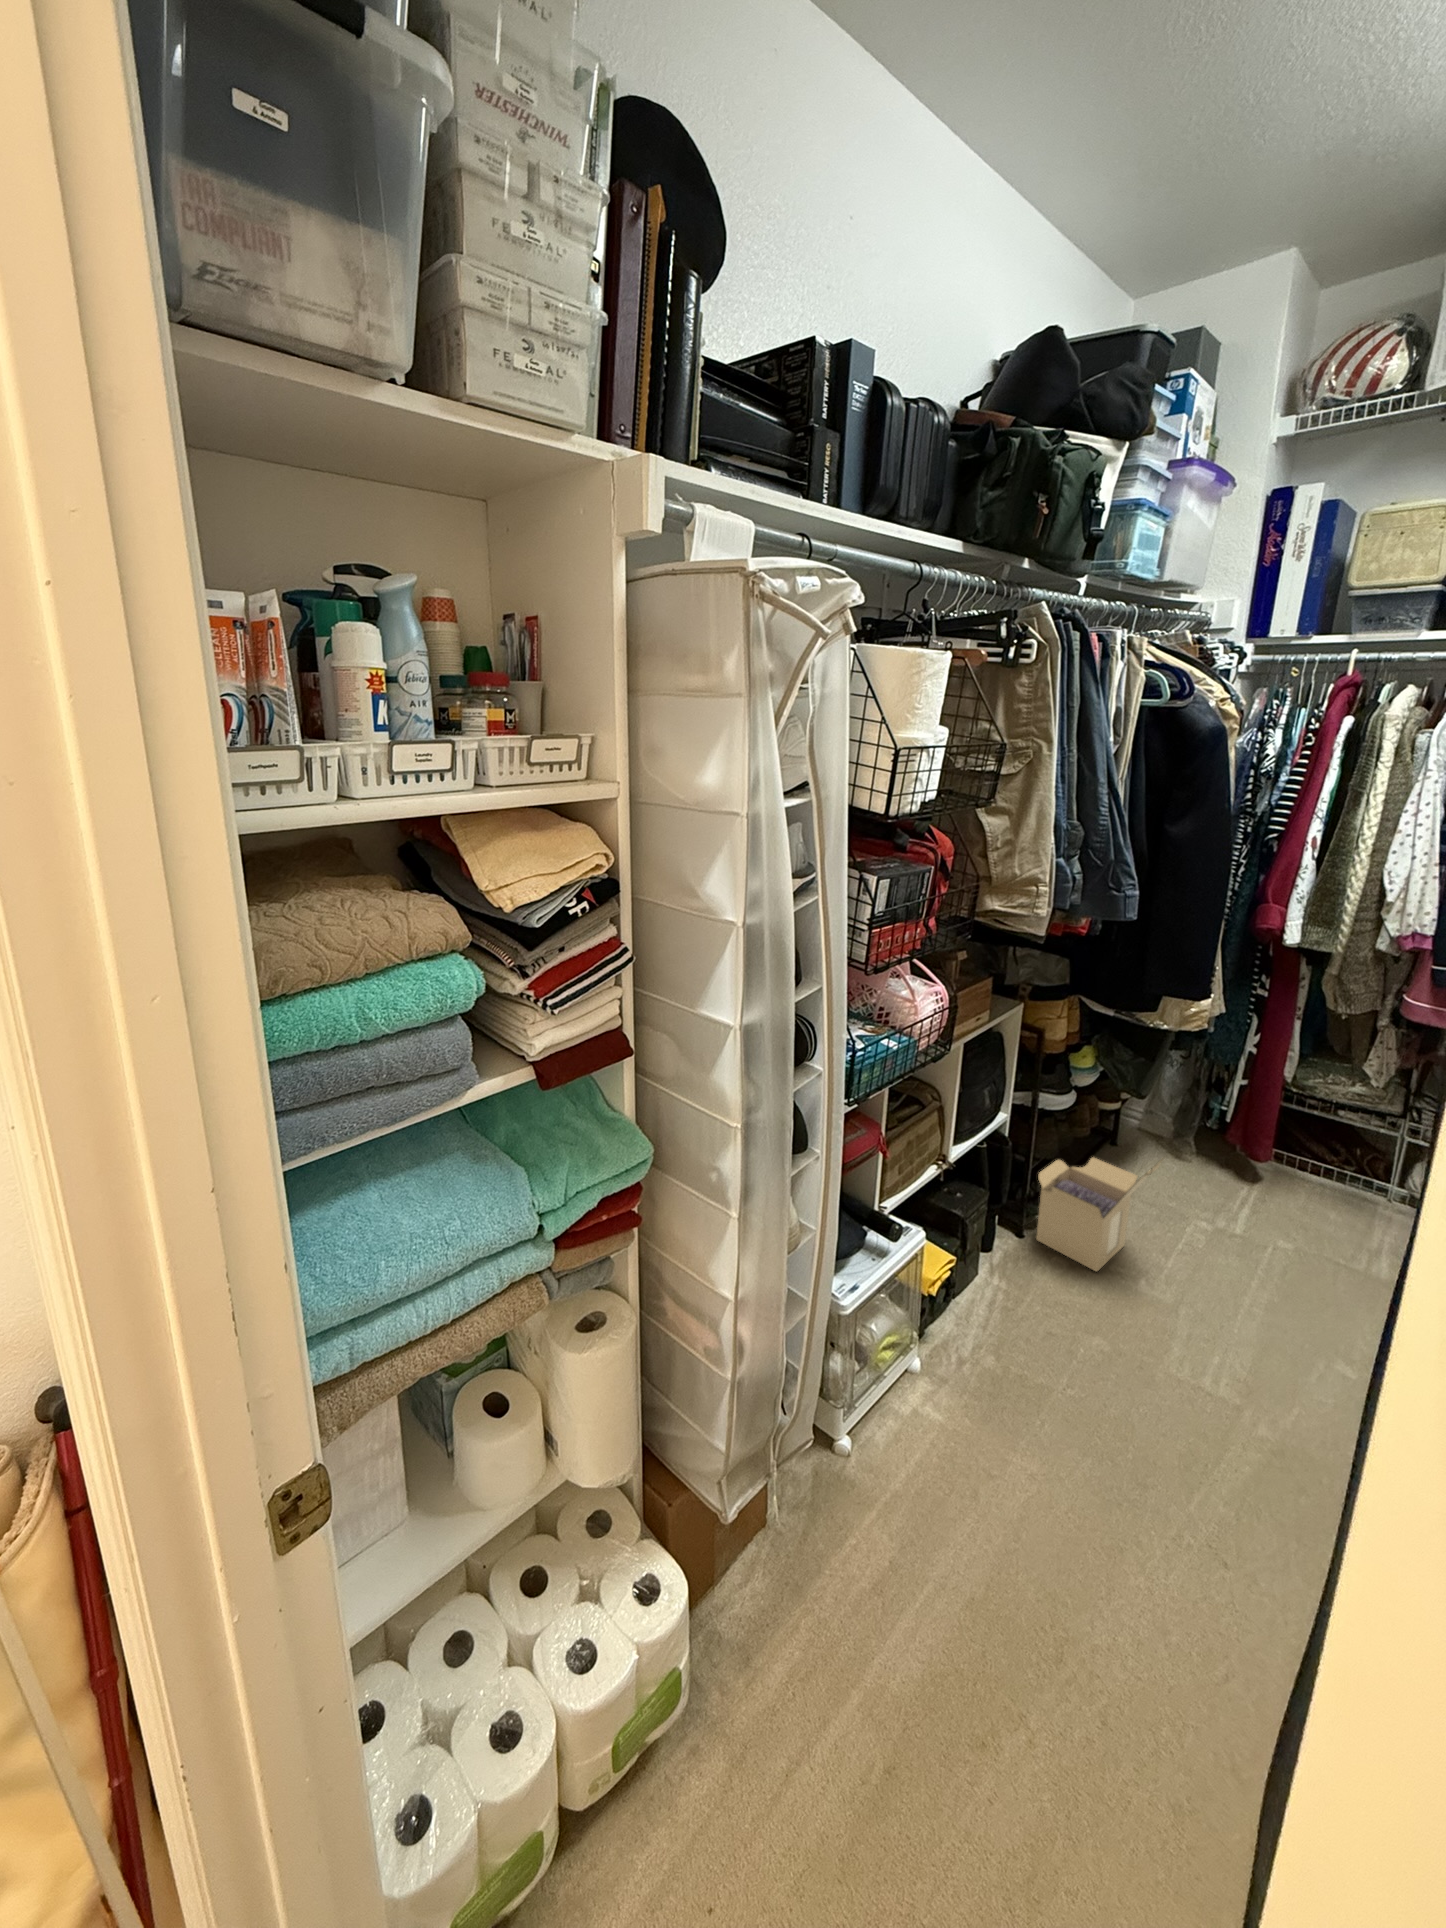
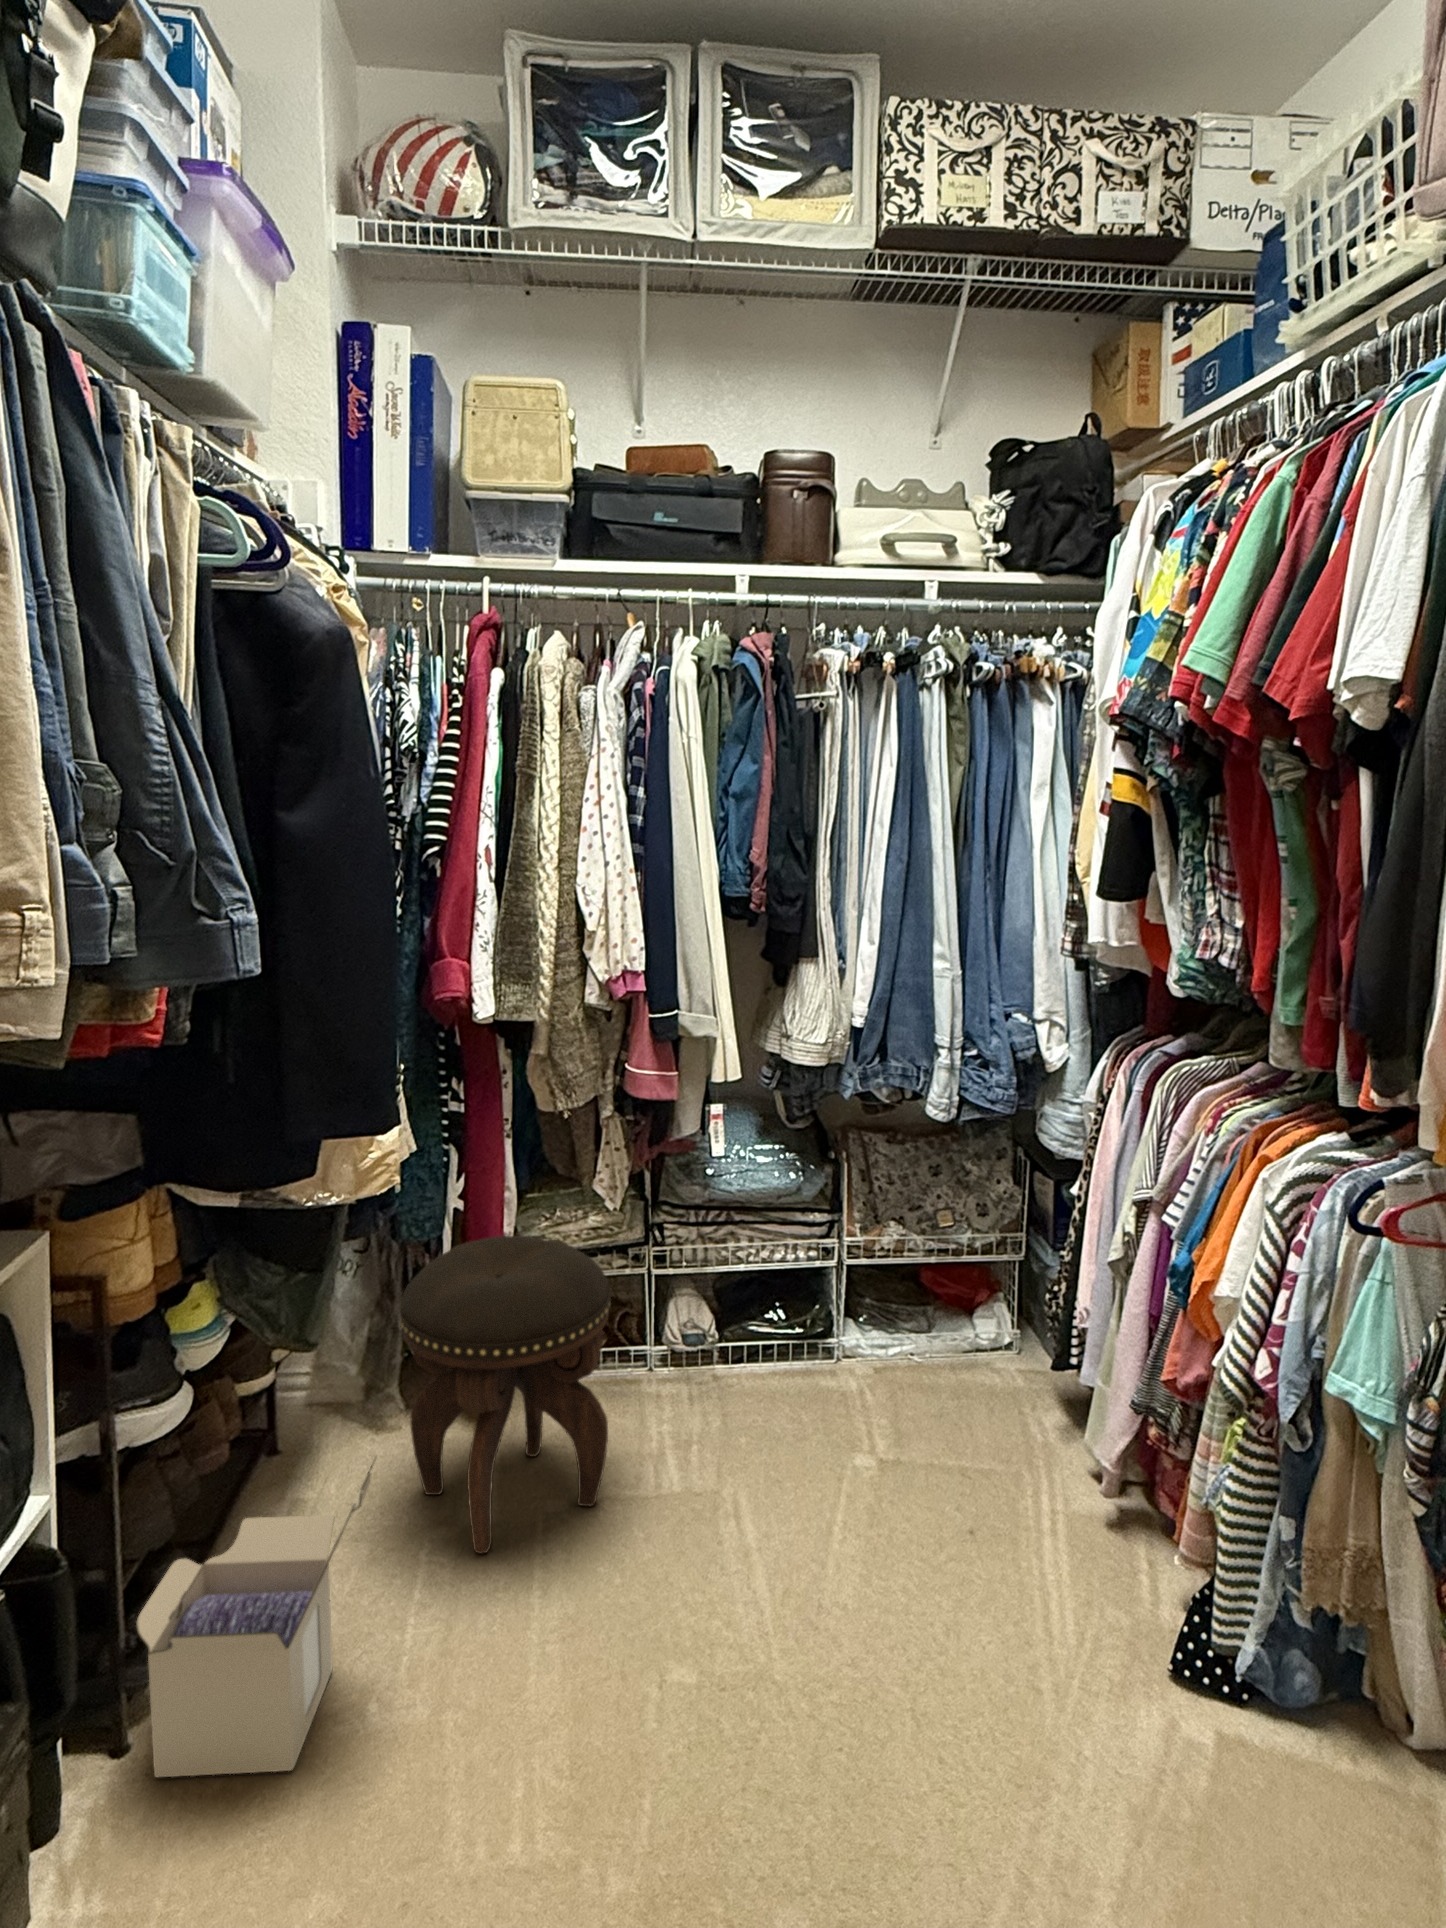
footstool: none [1194,1072,1354,1254] -> present [399,1236,611,1554]

